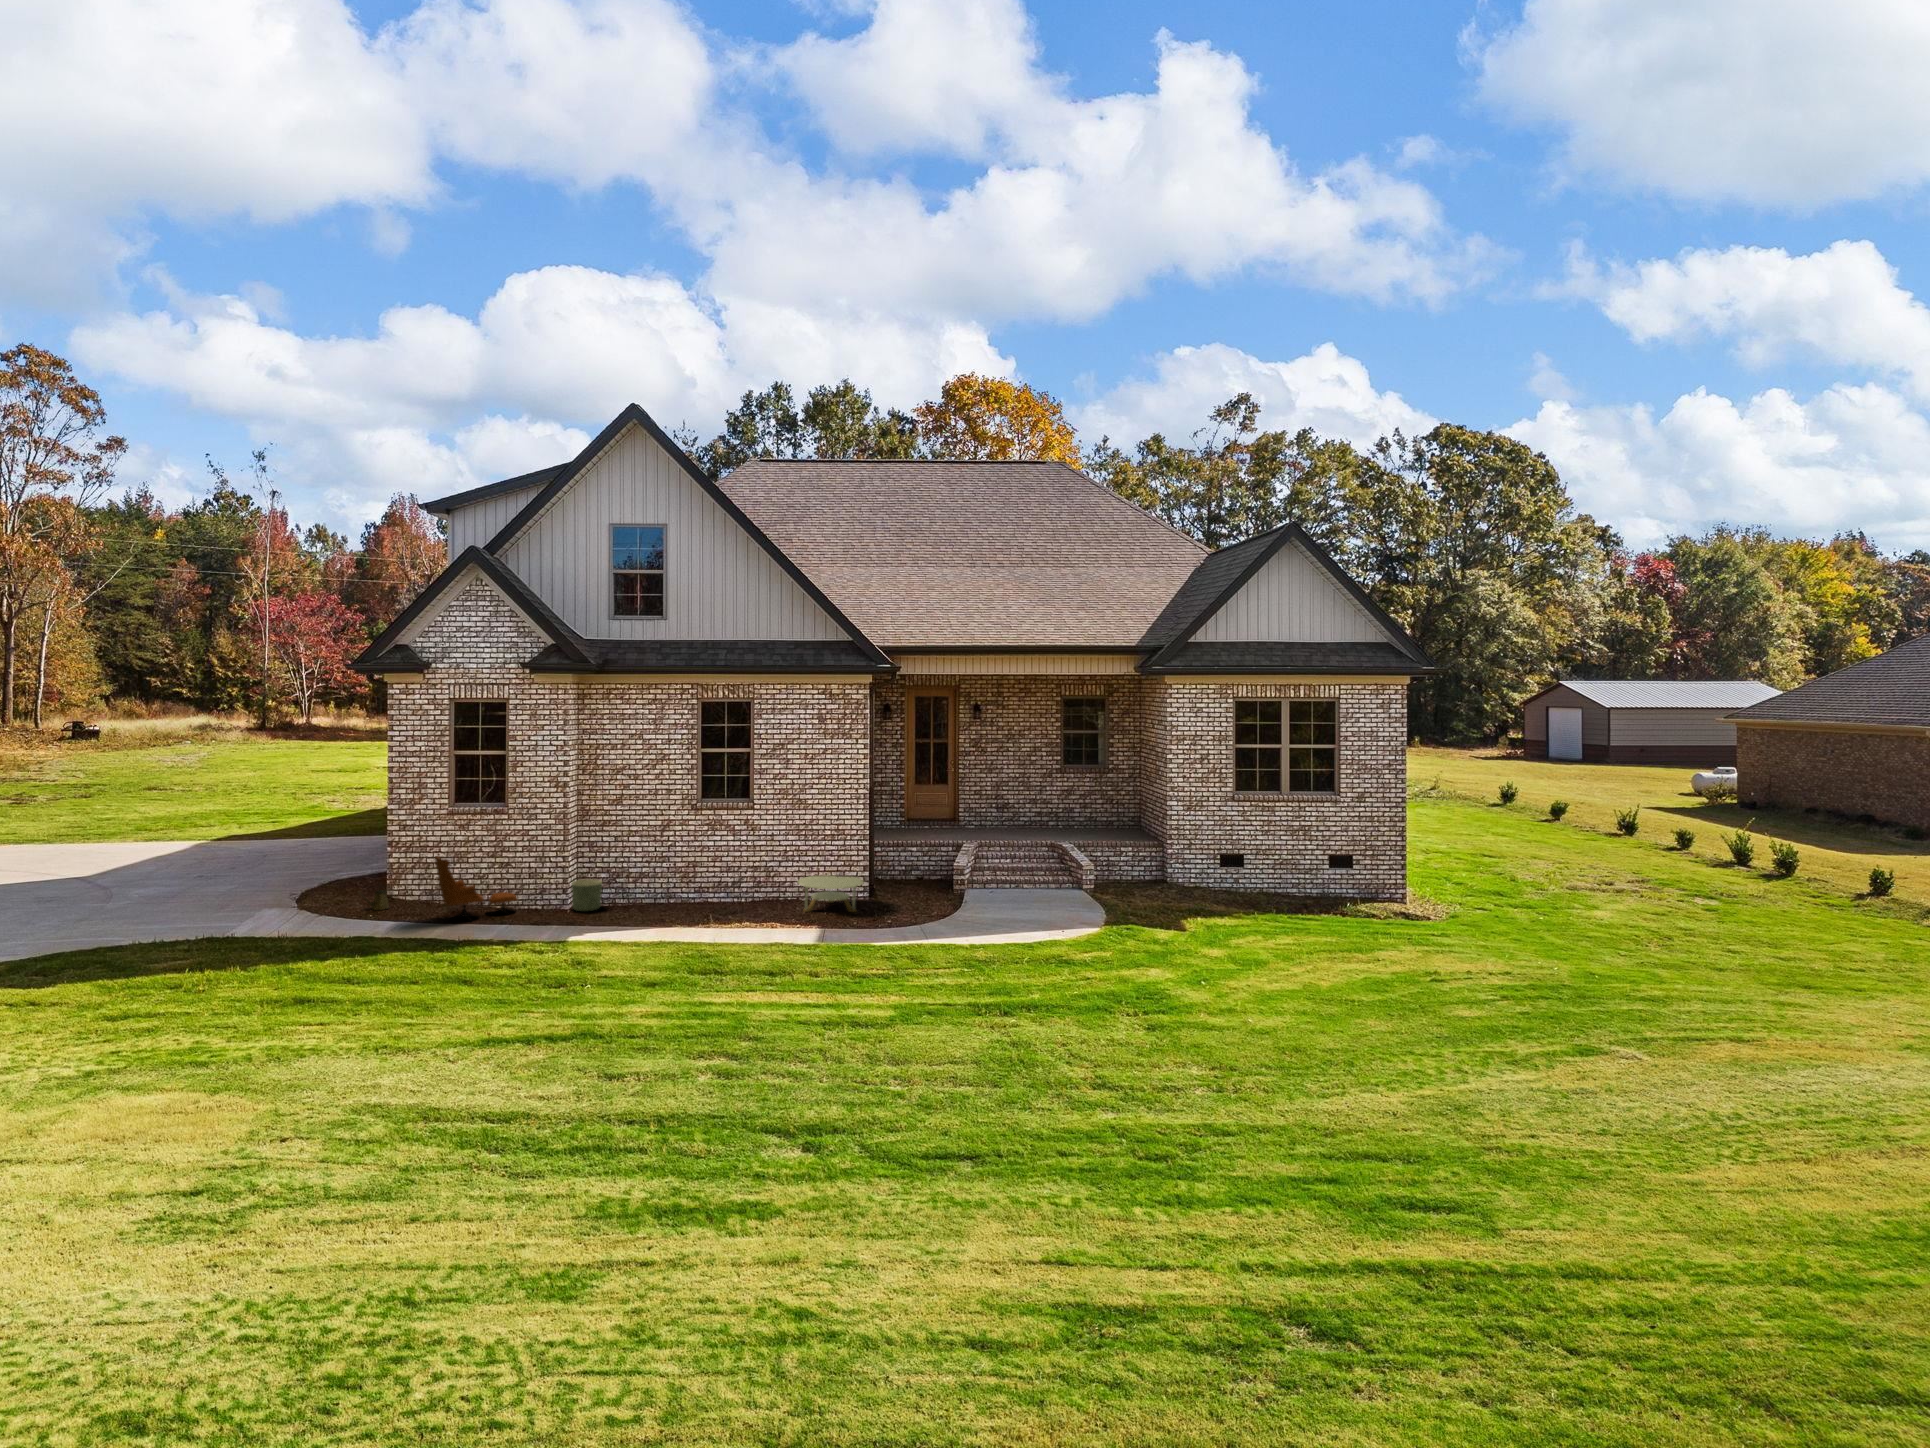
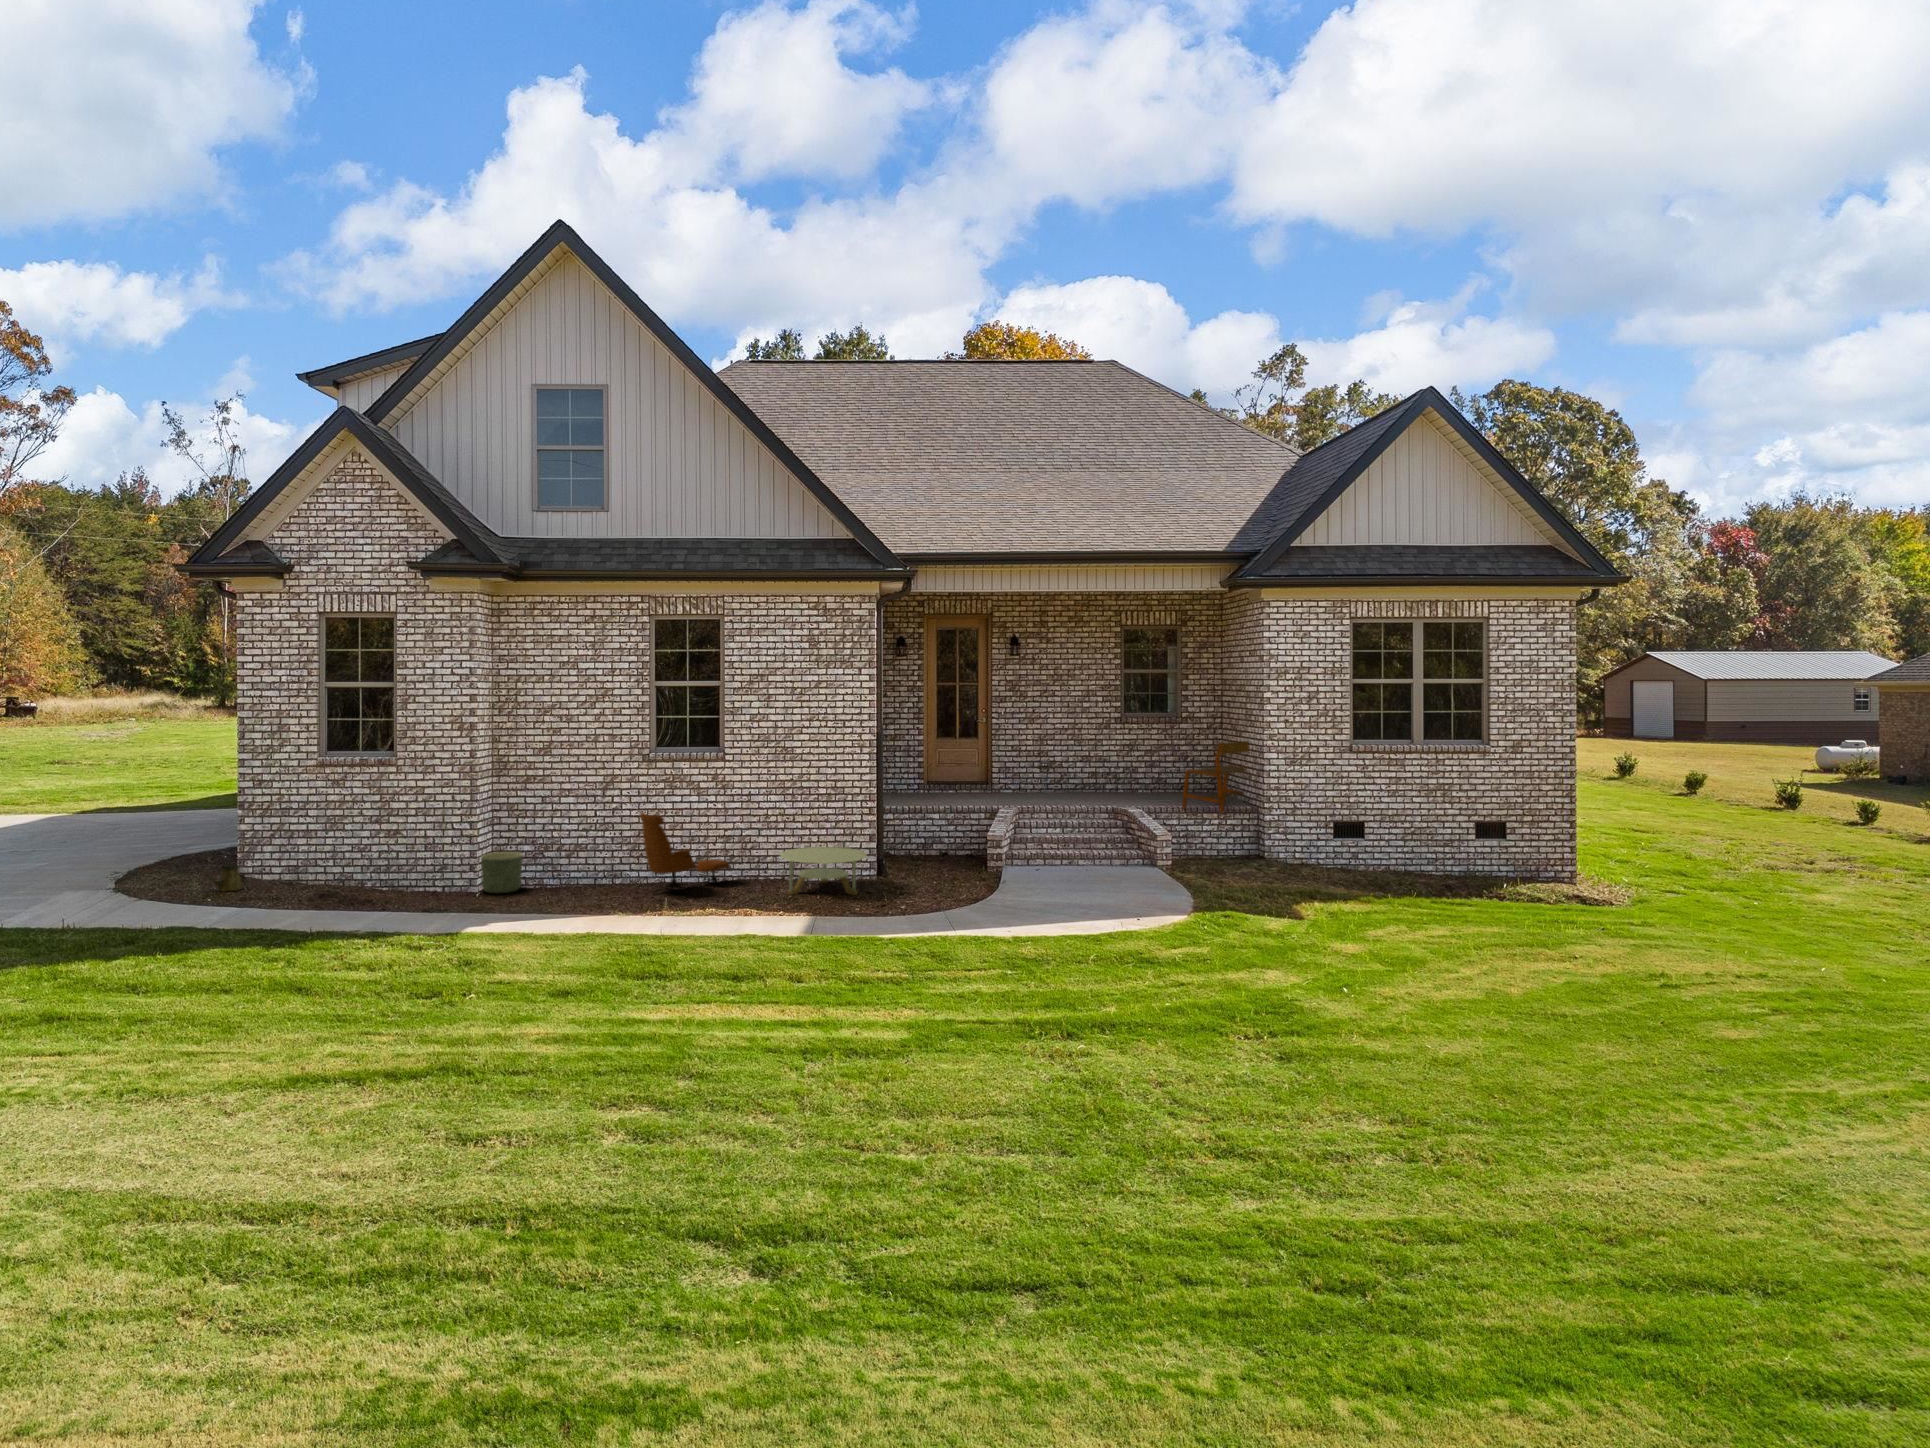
bench: none [1107,789,1167,847] -> present [1182,741,1249,813]
lounge chair: present [435,856,517,918] -> present [640,812,731,890]

